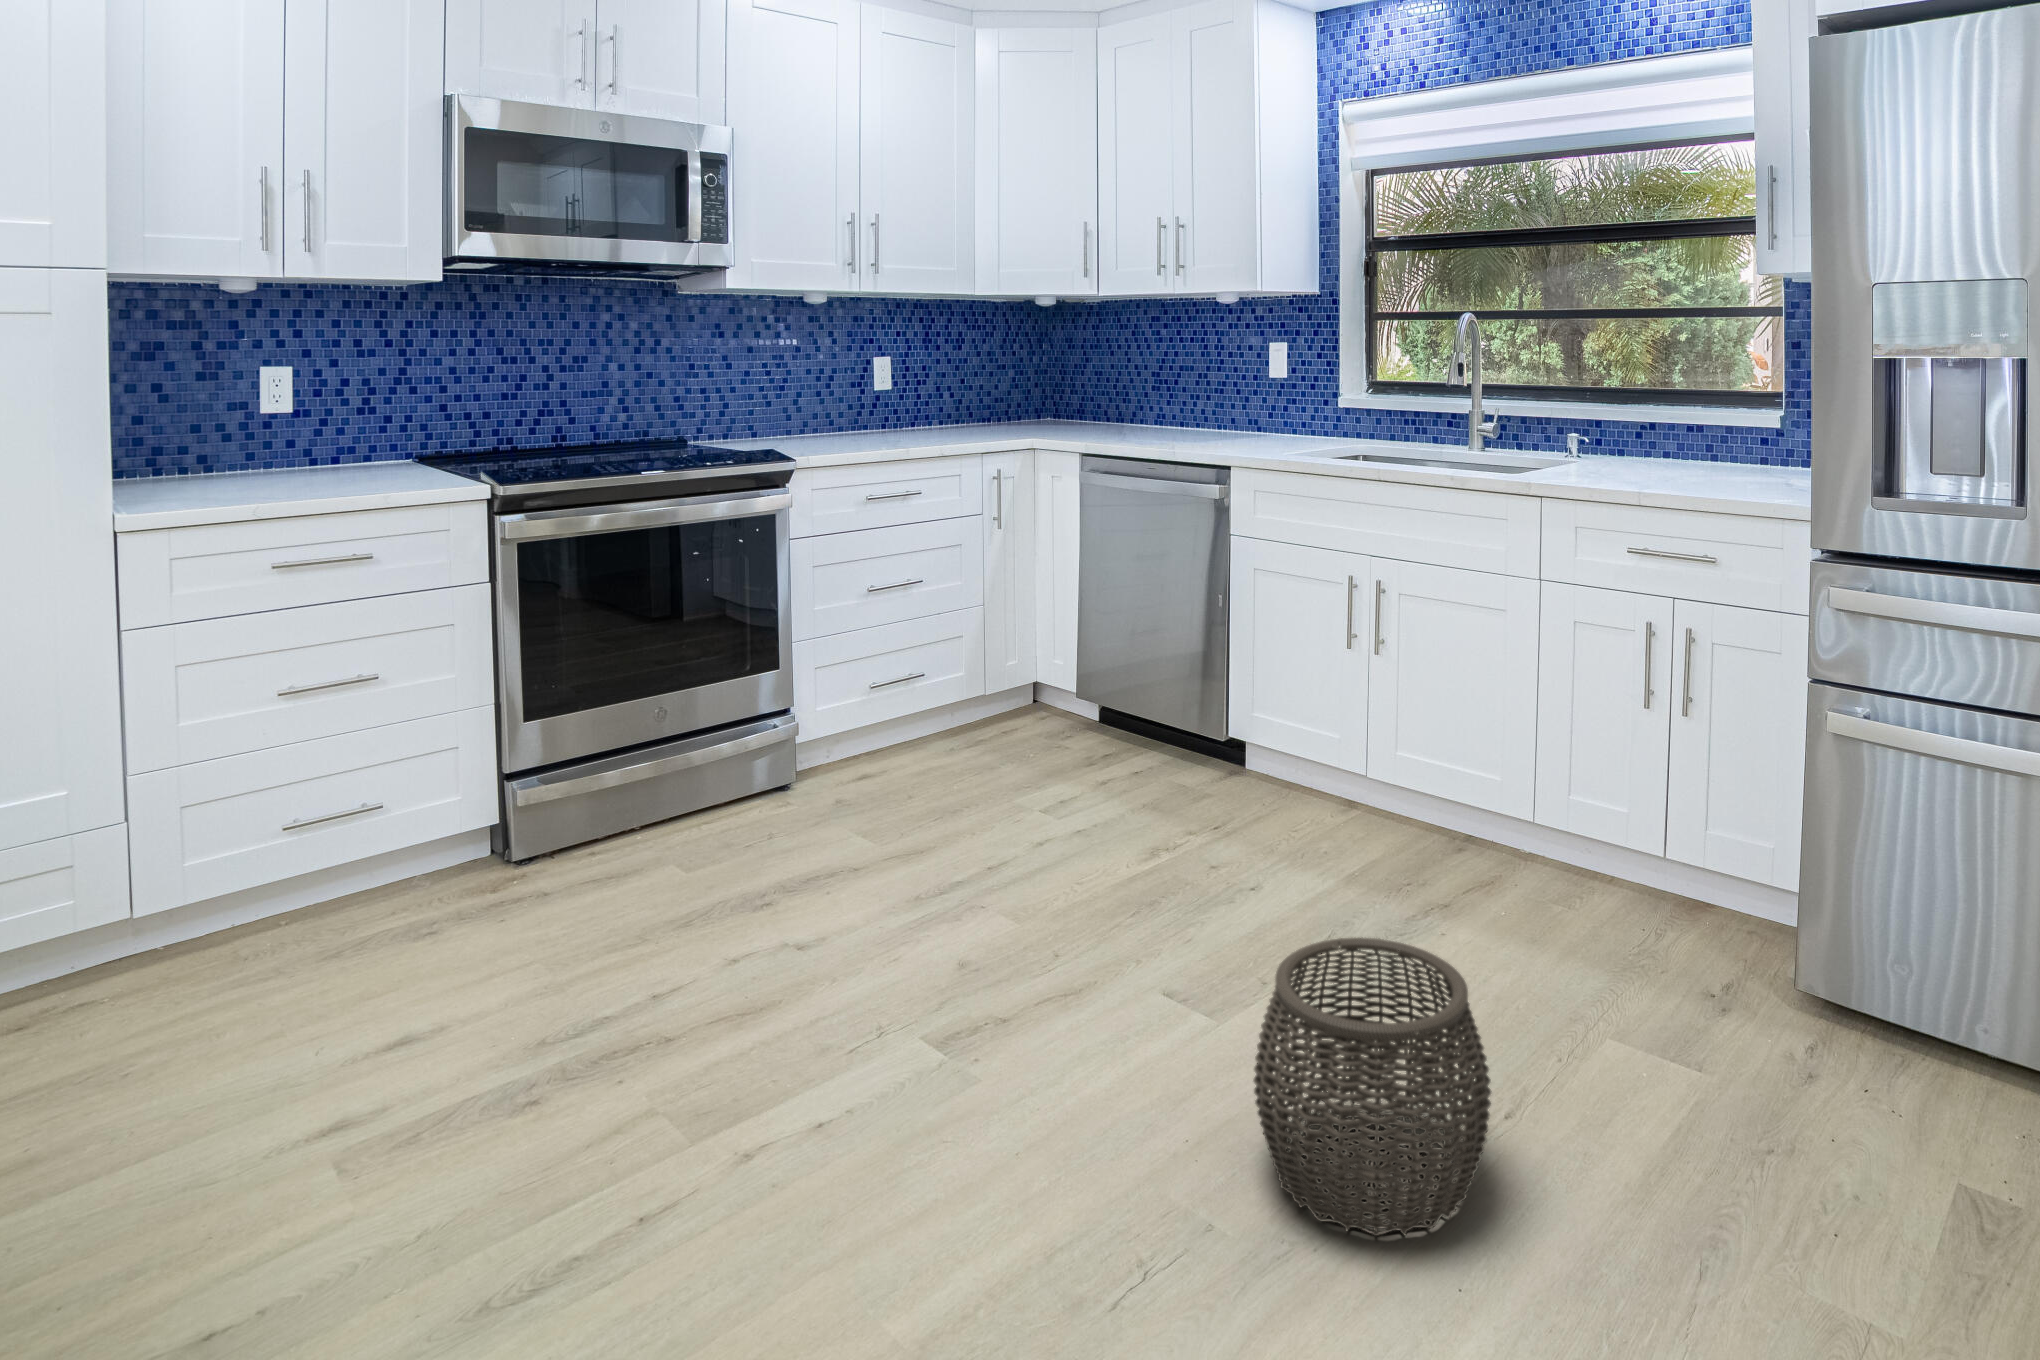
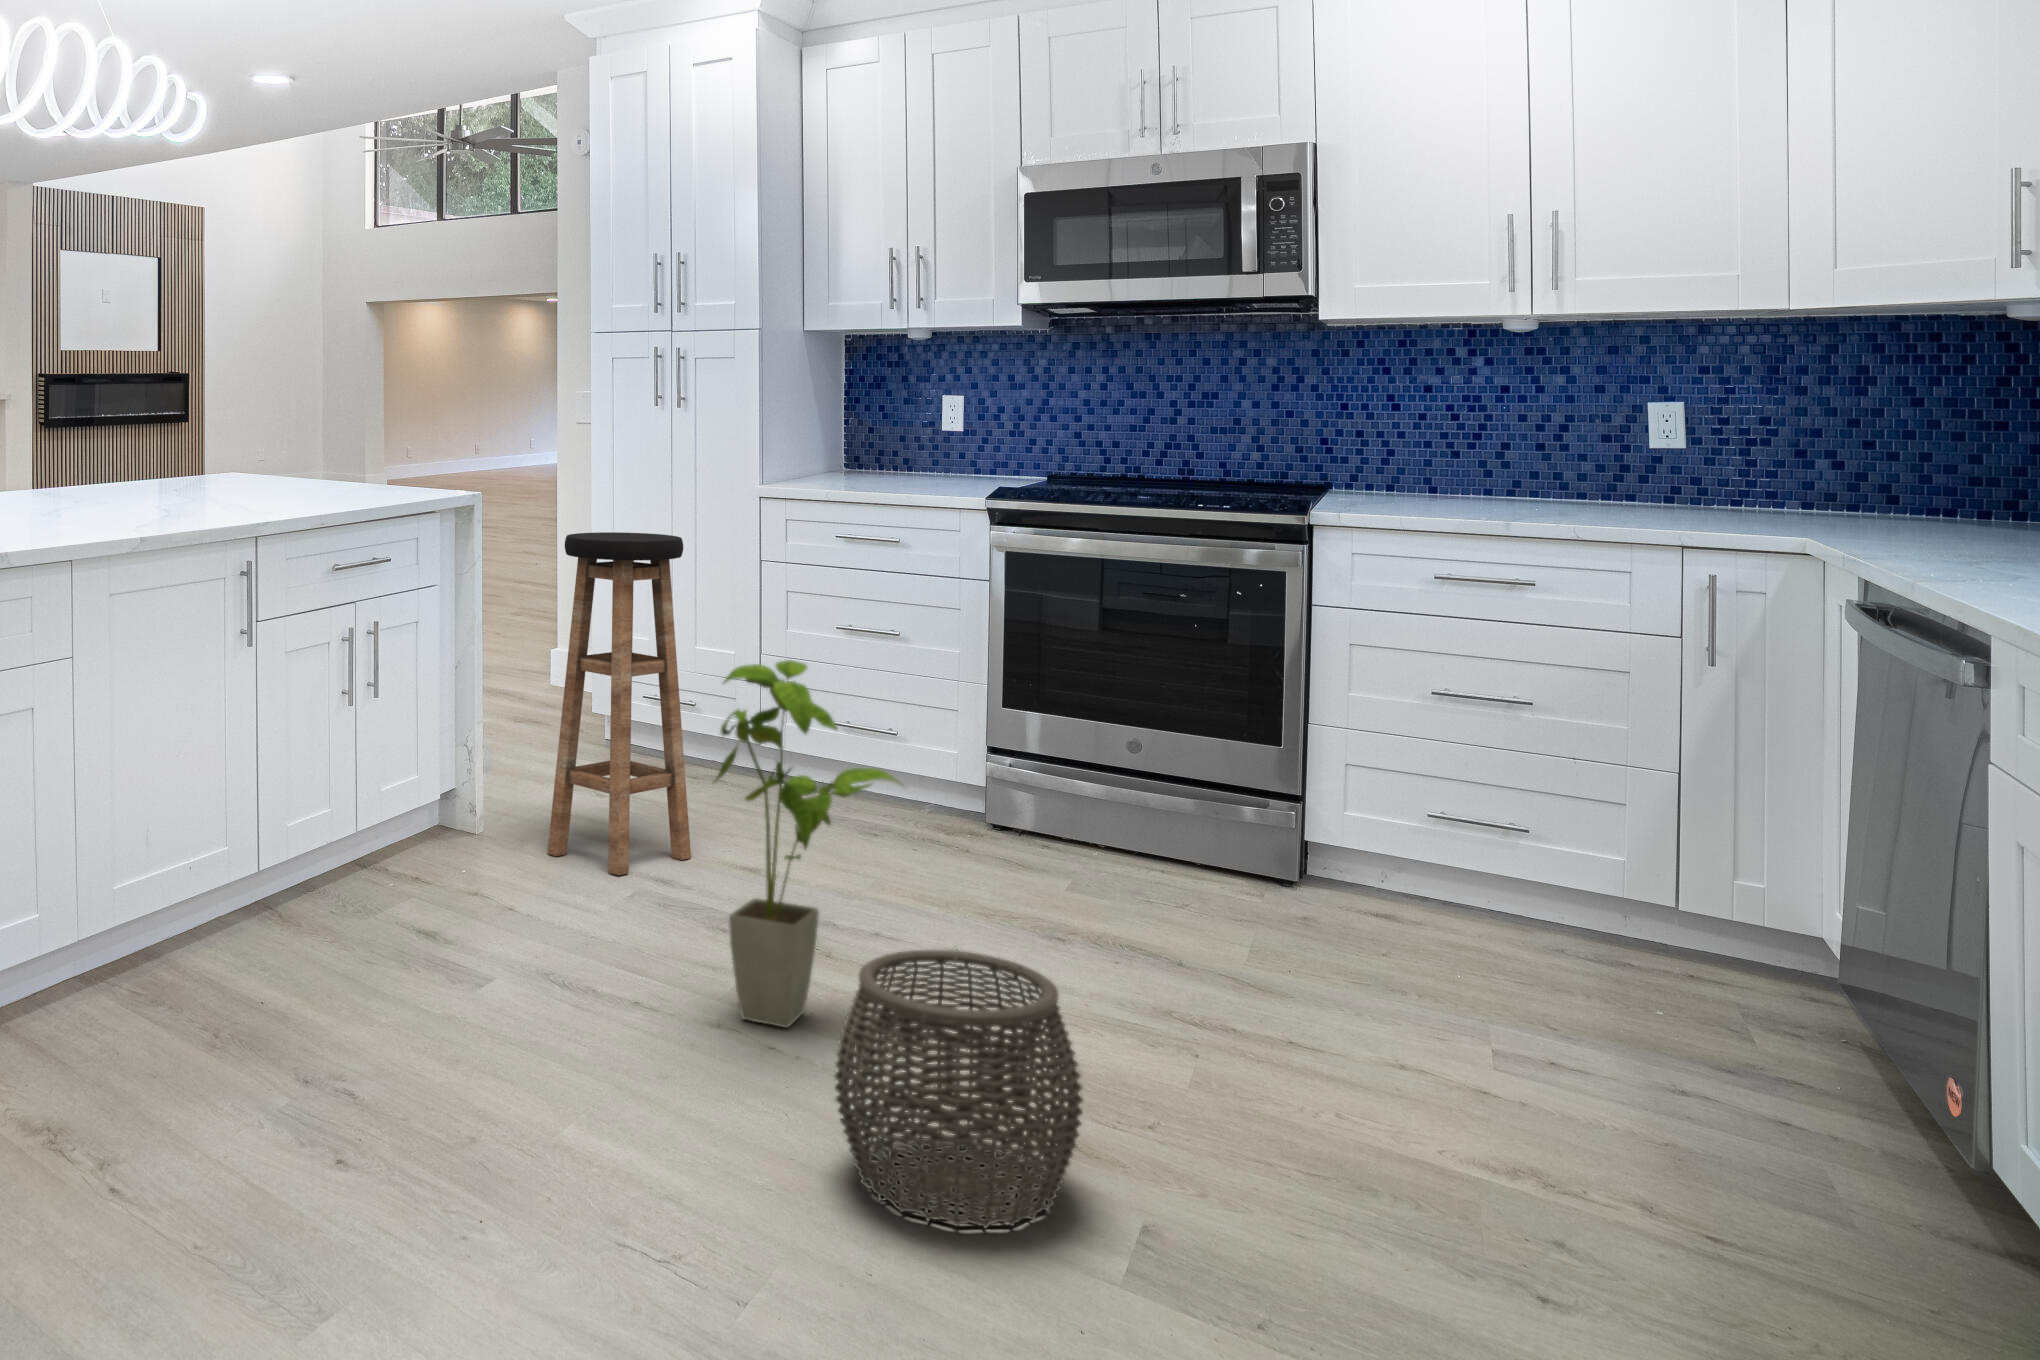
bar stool: none [54,617,300,1233] -> present [547,532,691,875]
house plant: none [809,732,1051,1203] -> present [714,660,899,1028]

